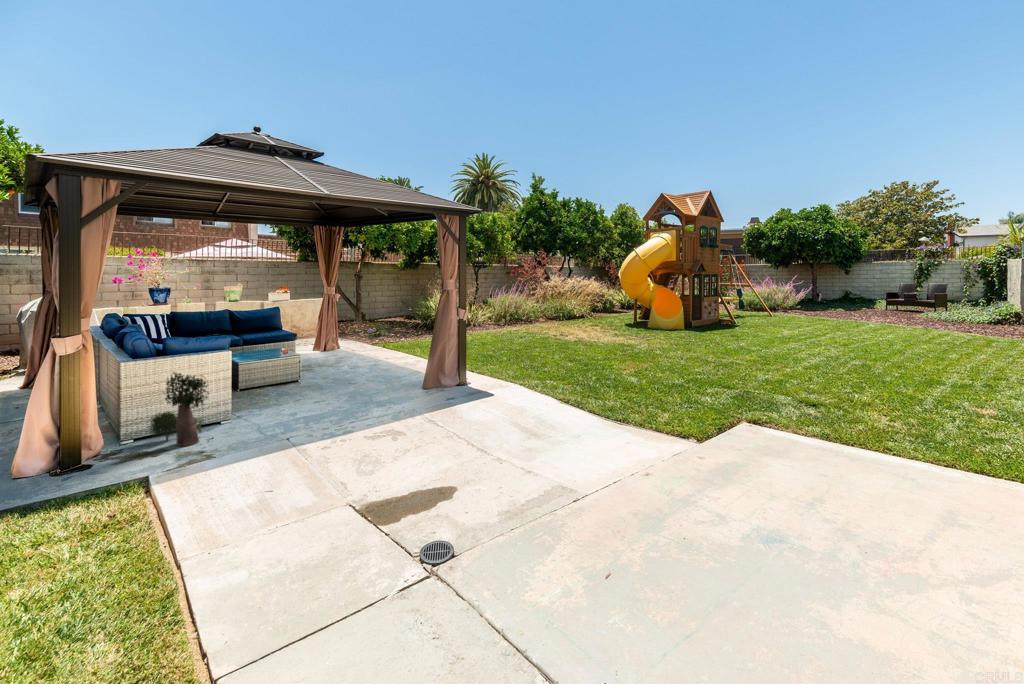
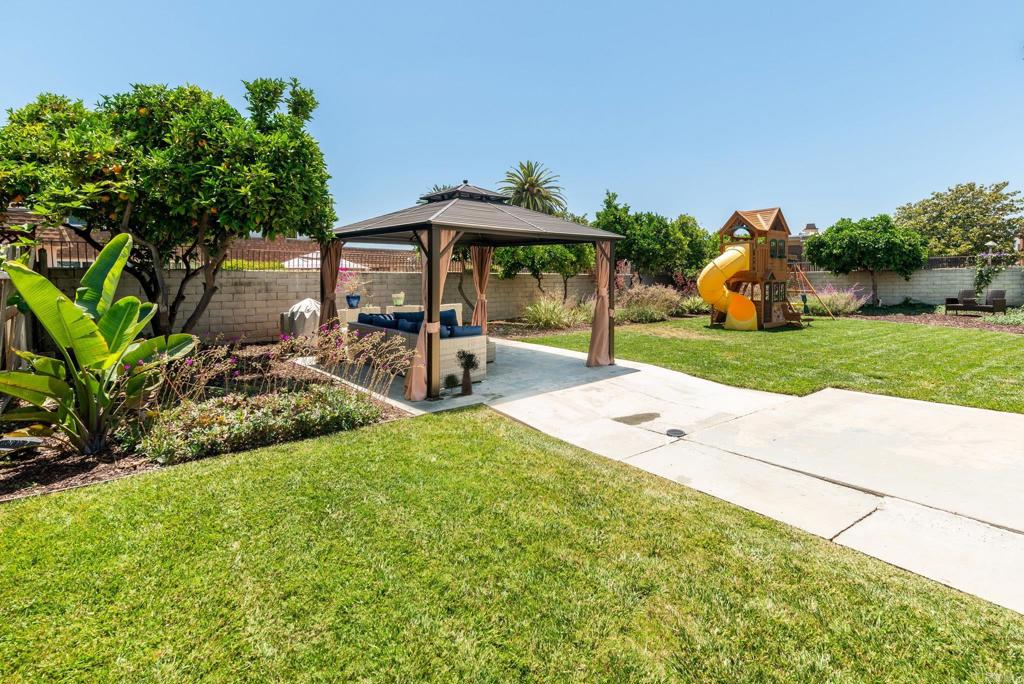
lounge chair: none [711,299,748,327] -> present [781,303,814,327]

